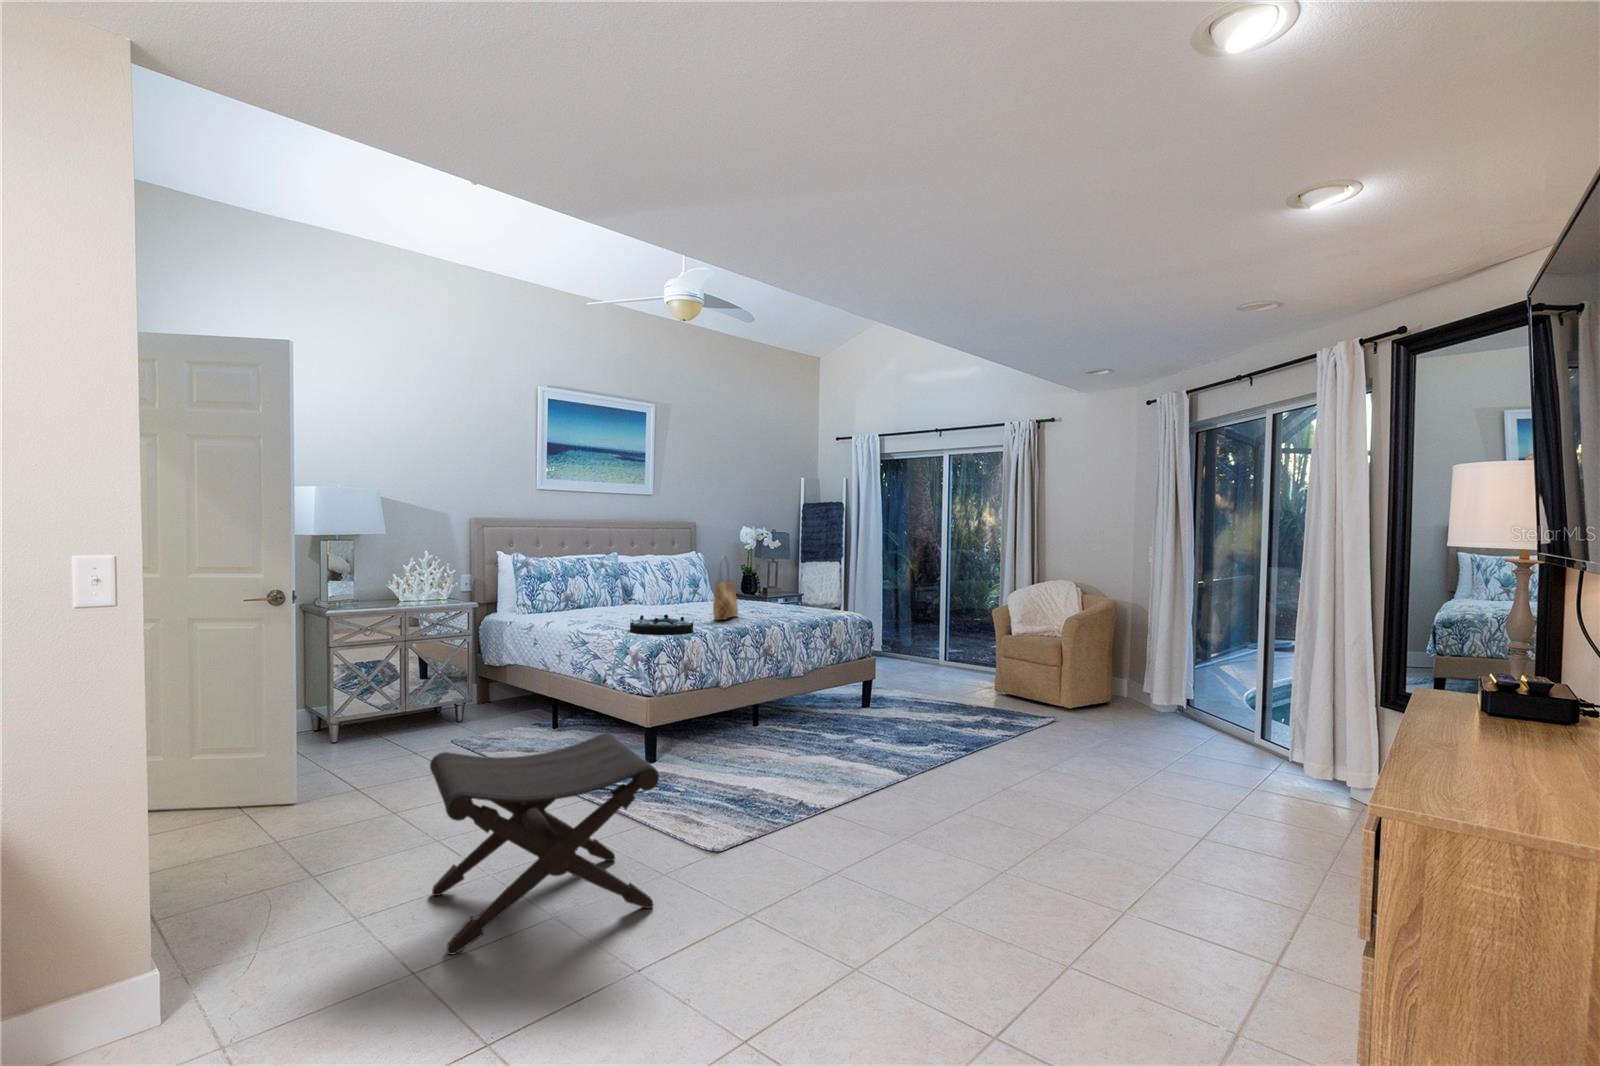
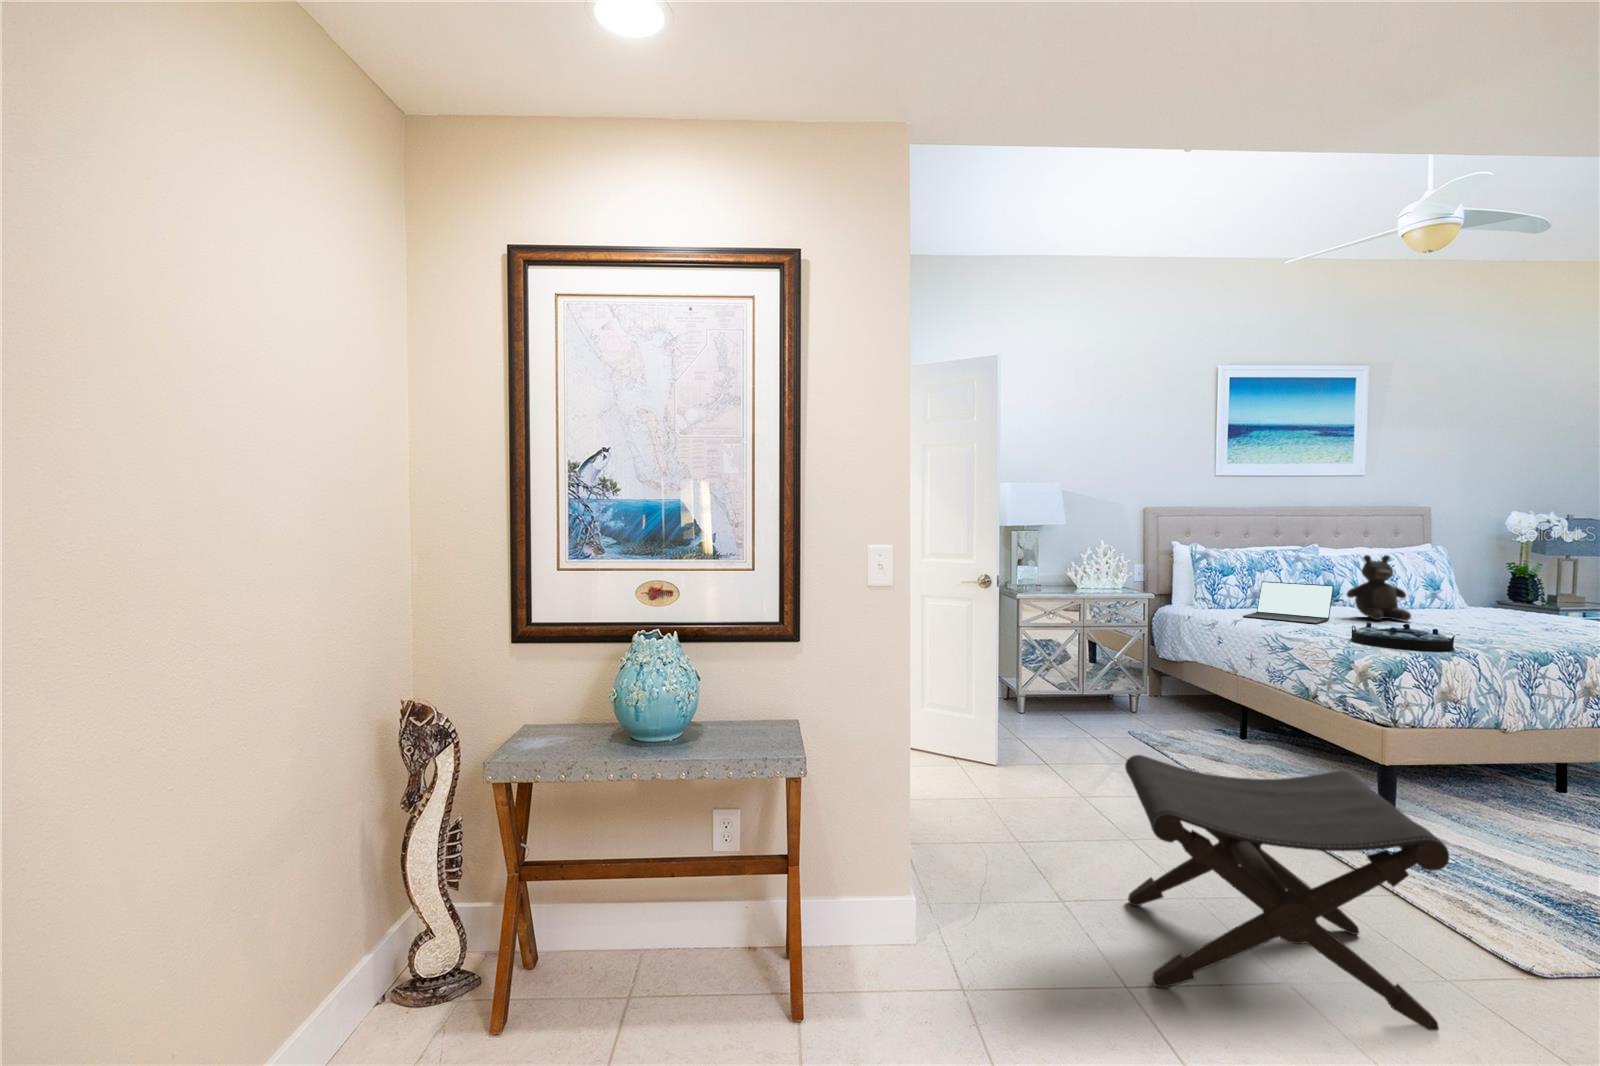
tote bag: present [713,556,738,620] -> none [1480,551,1523,637]
teddy bear: none [634,560,676,614] -> present [1347,555,1411,621]
laptop: none [555,586,624,620] -> present [1243,581,1334,624]

